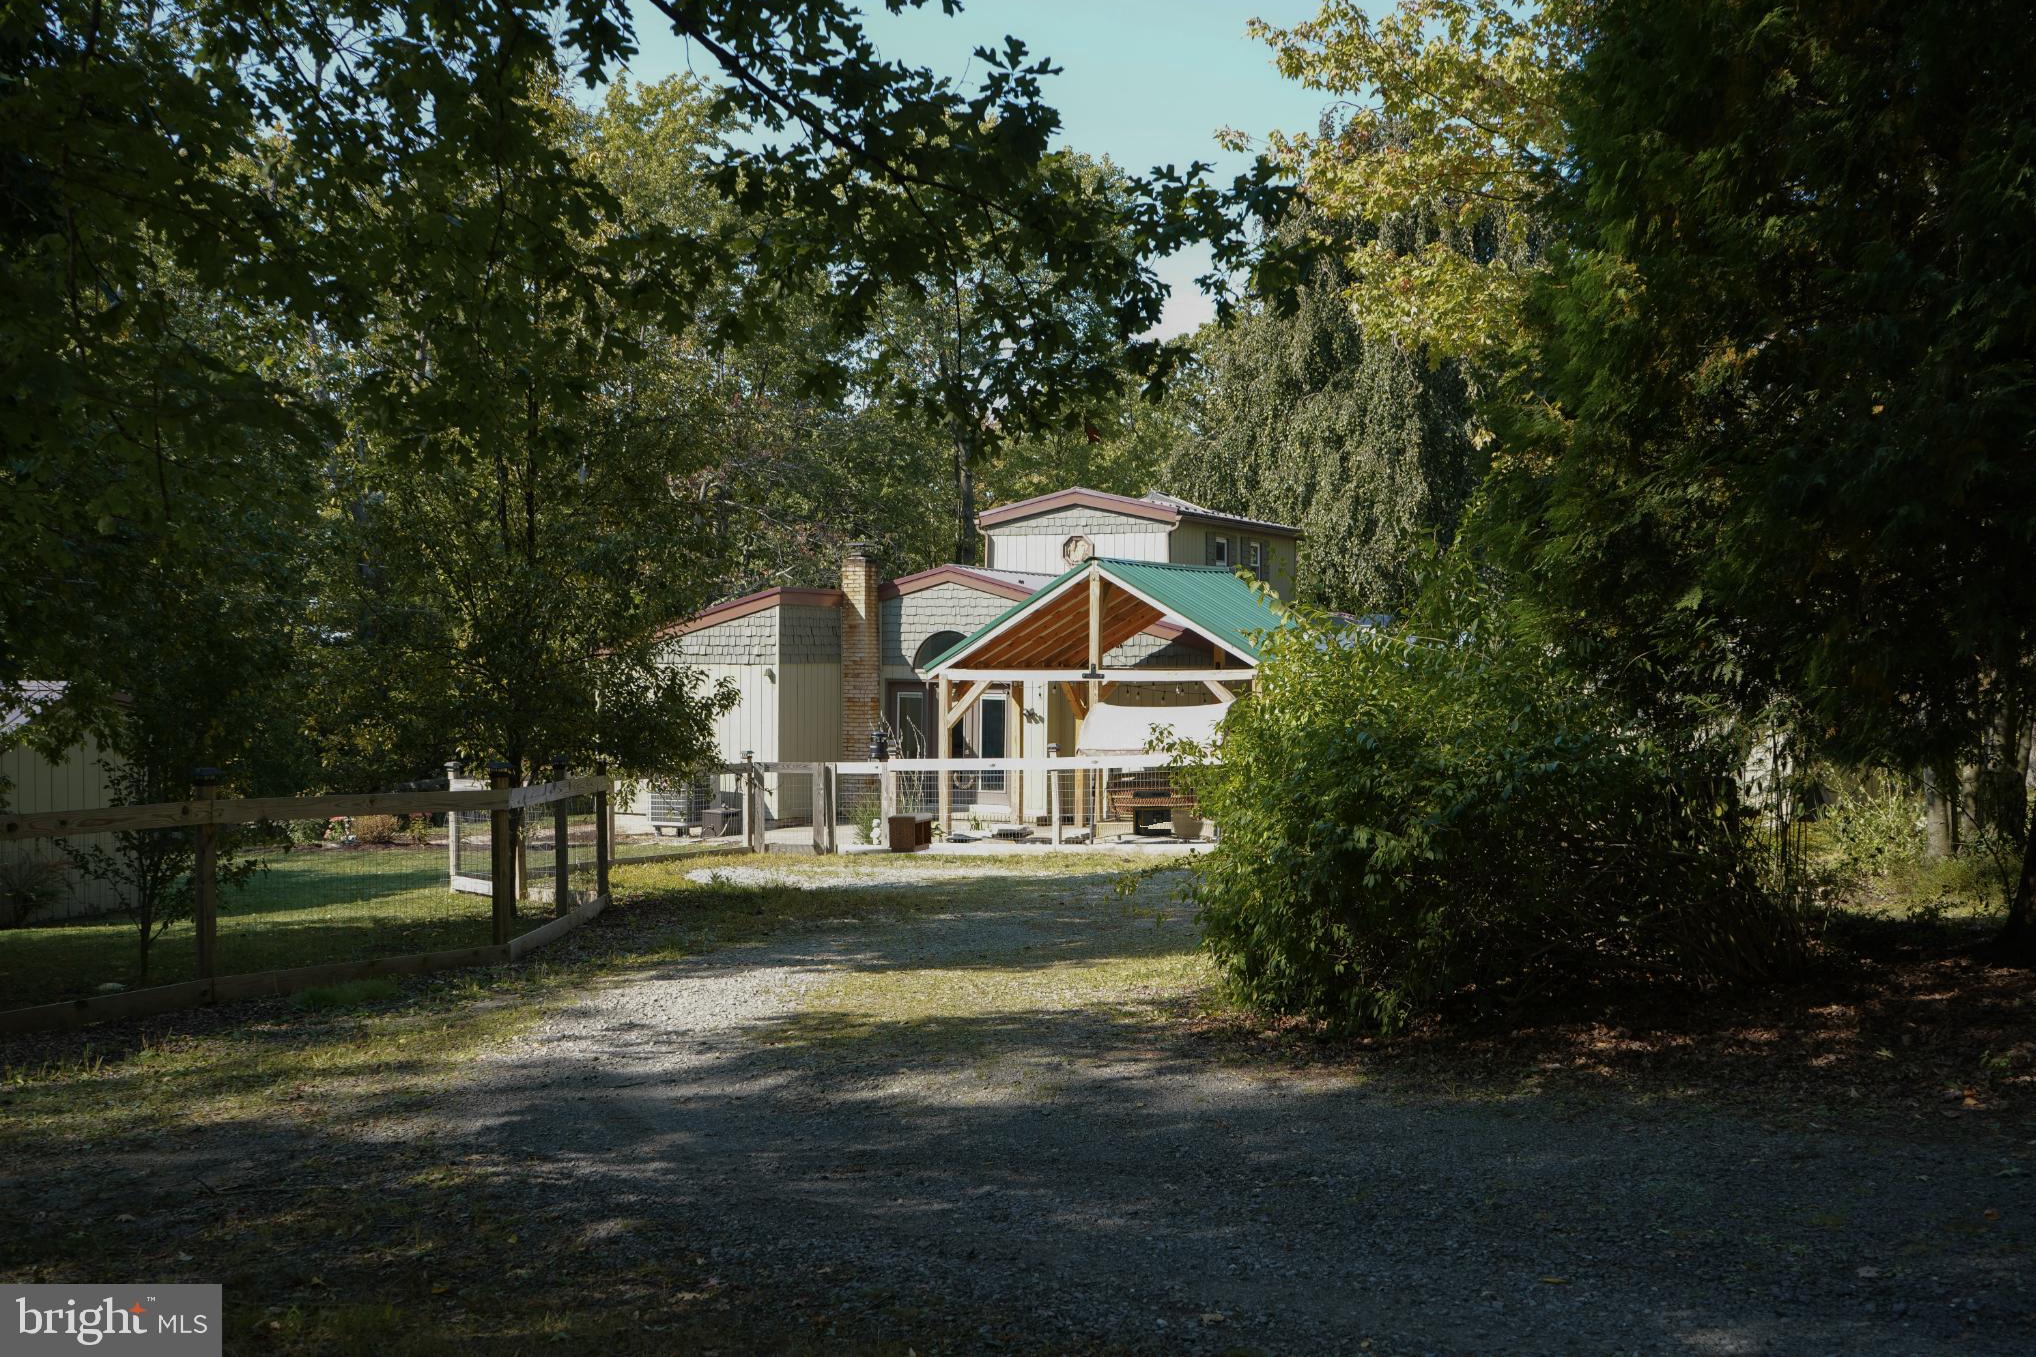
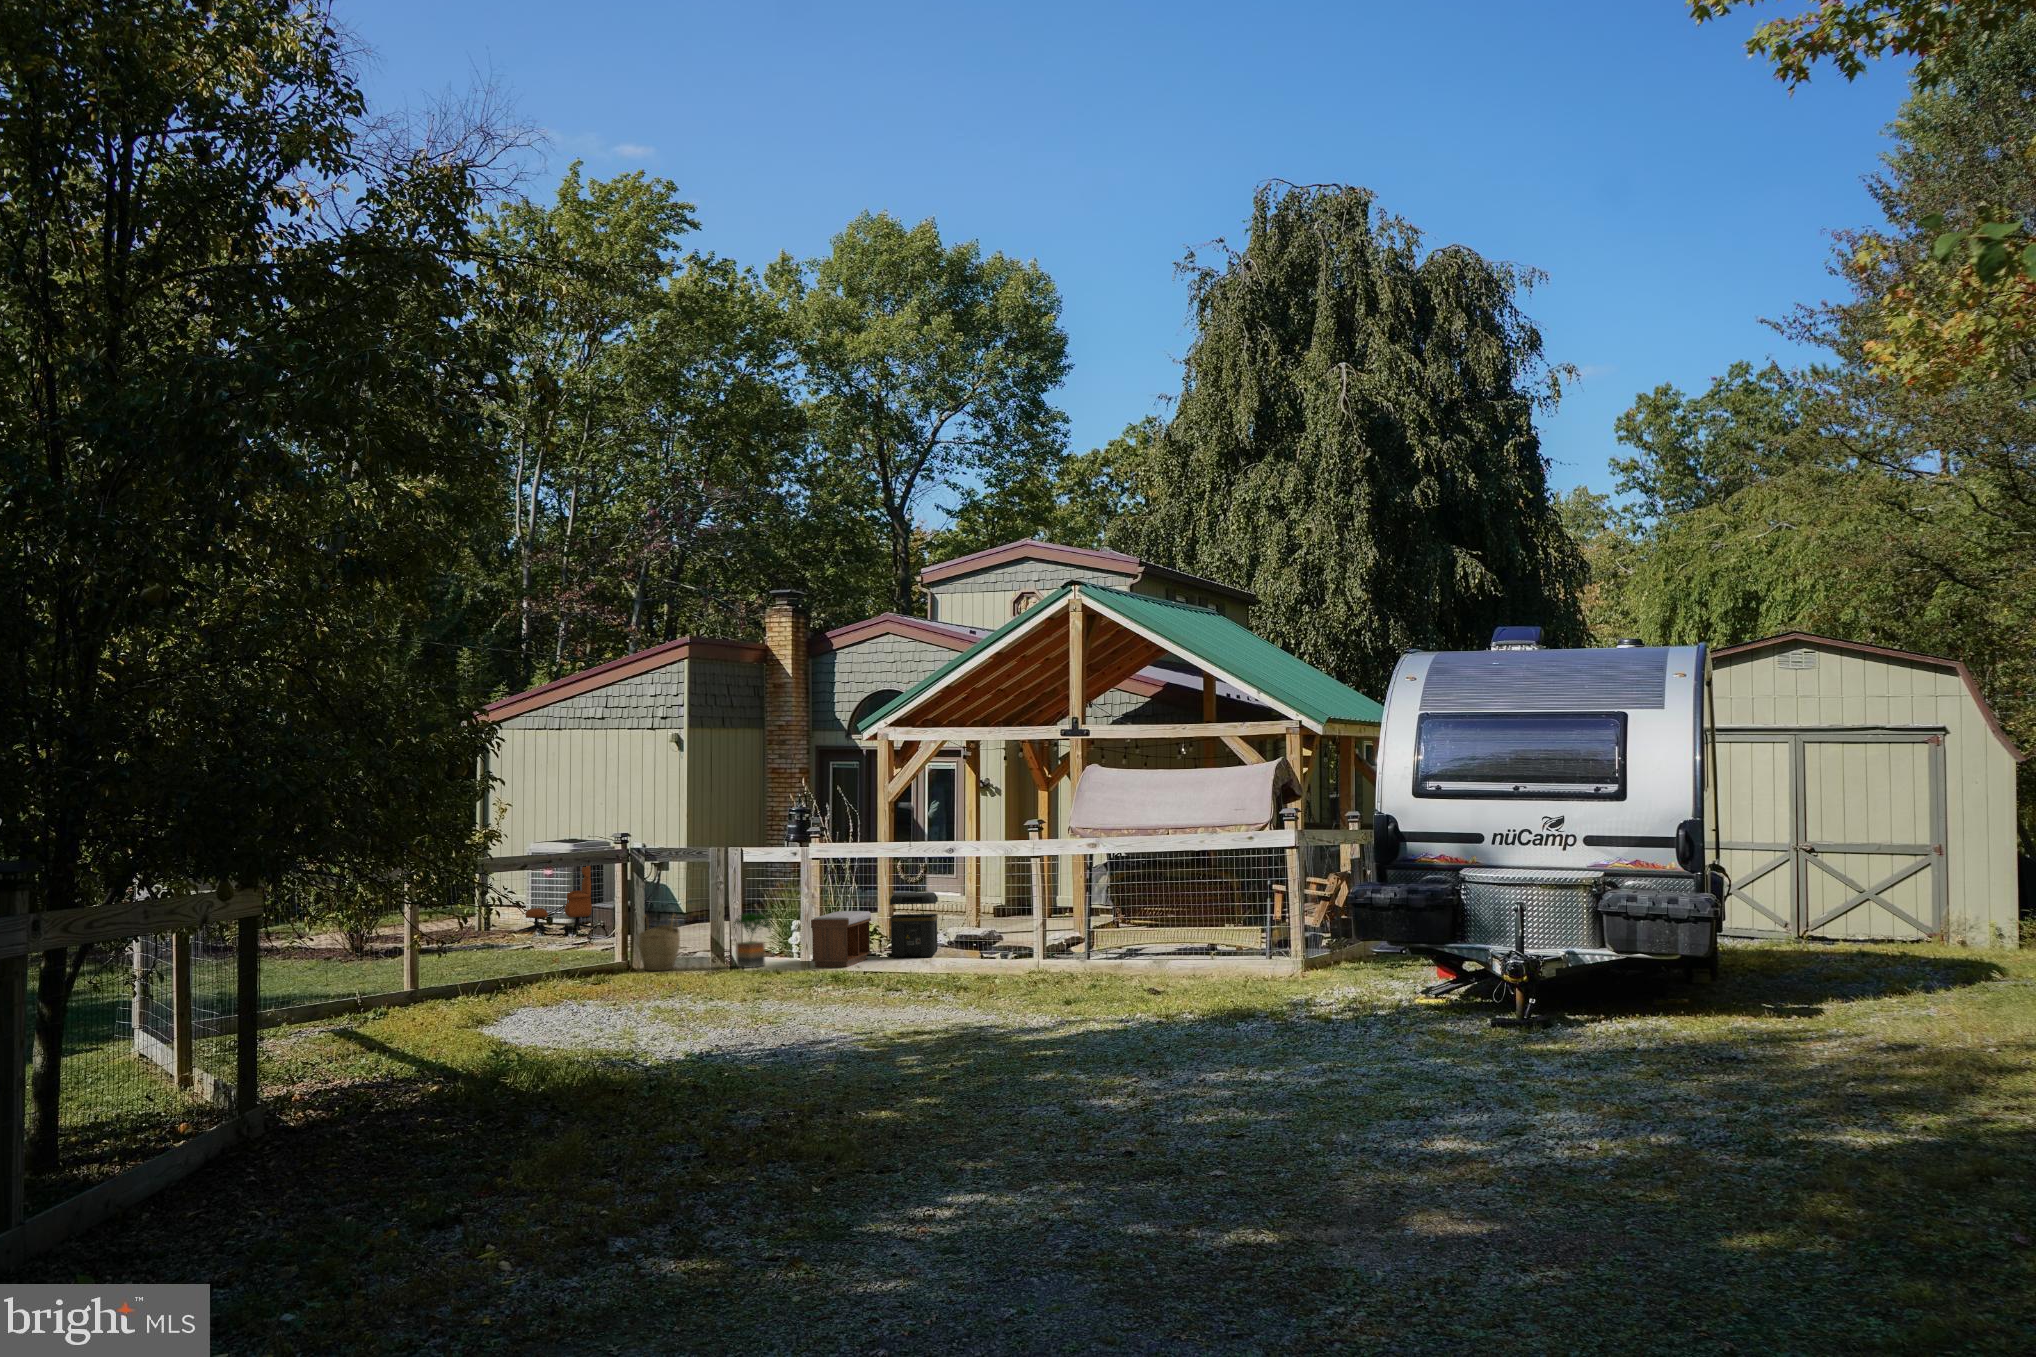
lounge chair: none [646,781,709,835] -> present [519,866,597,932]
toolbox: present [1132,790,1172,836] -> present [890,892,938,958]
woven basket: present [1172,808,1204,839] -> present [639,915,680,971]
potted tree: none [829,812,860,853] -> present [734,913,772,968]

